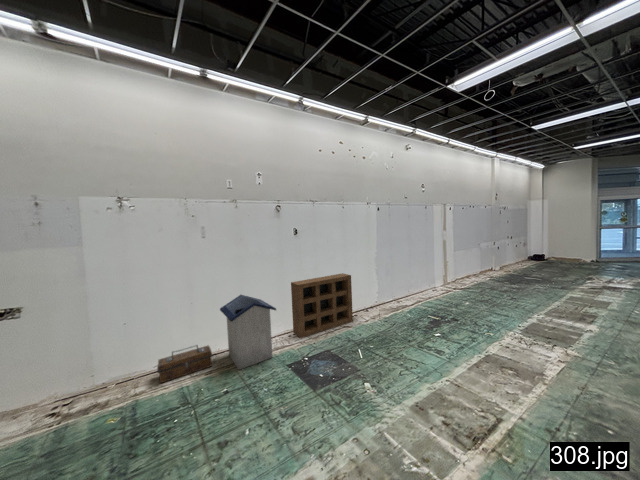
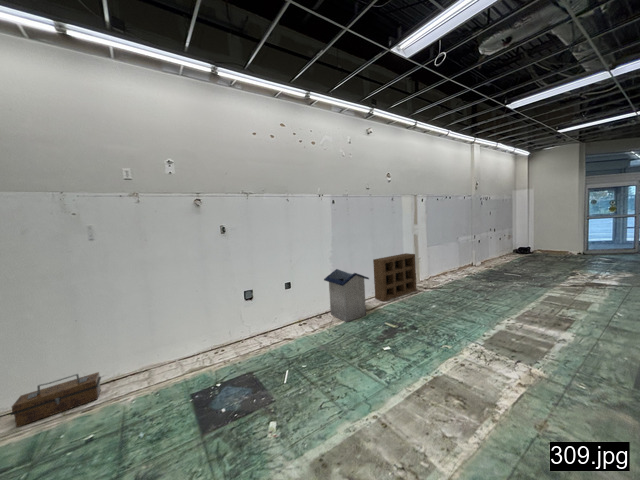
shelving unit: present [291,273,353,338] -> present [373,253,417,302]
trash can: present [220,295,276,370] -> present [324,269,369,322]

